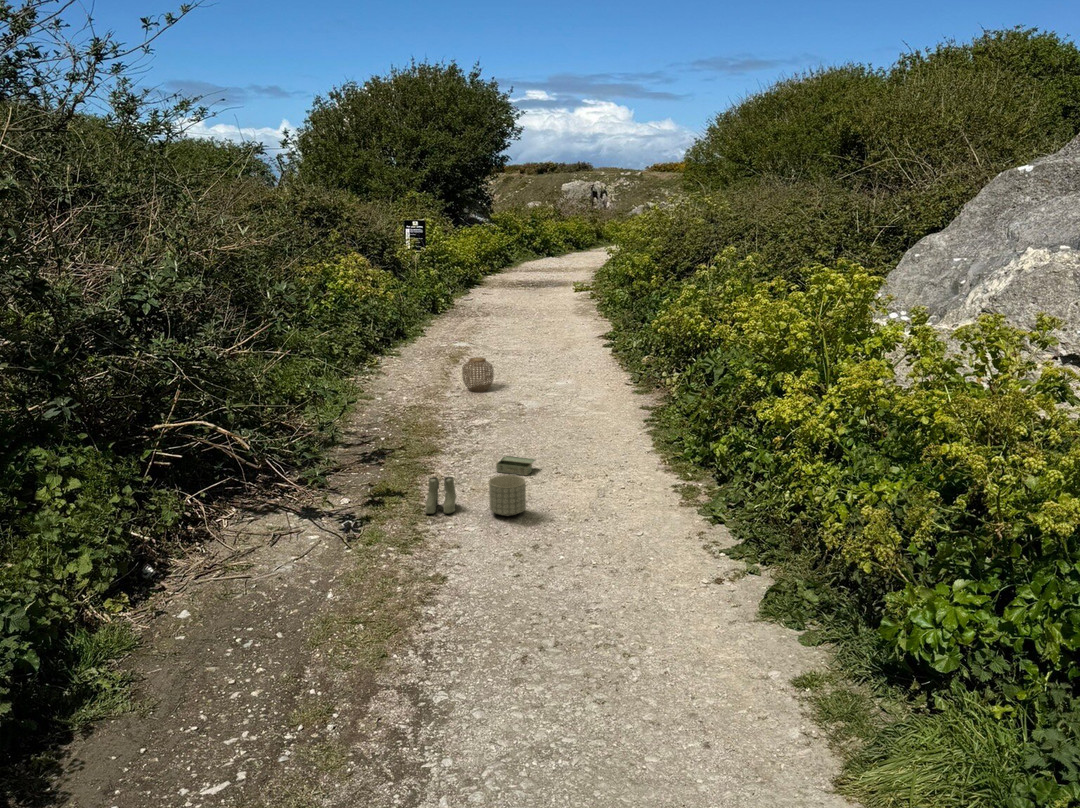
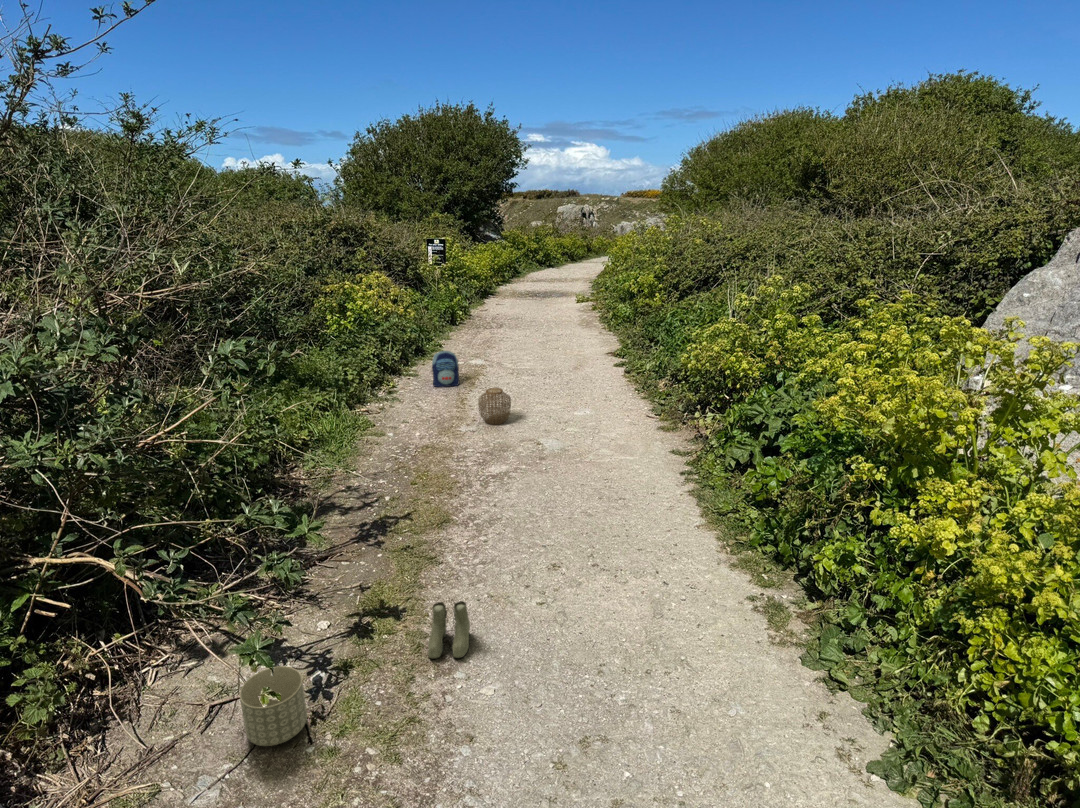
backpack: none [415,328,443,365] -> present [432,350,459,387]
toolbox: present [496,456,535,475] -> none [520,538,568,570]
planter: present [489,475,526,516] -> present [240,666,307,746]

